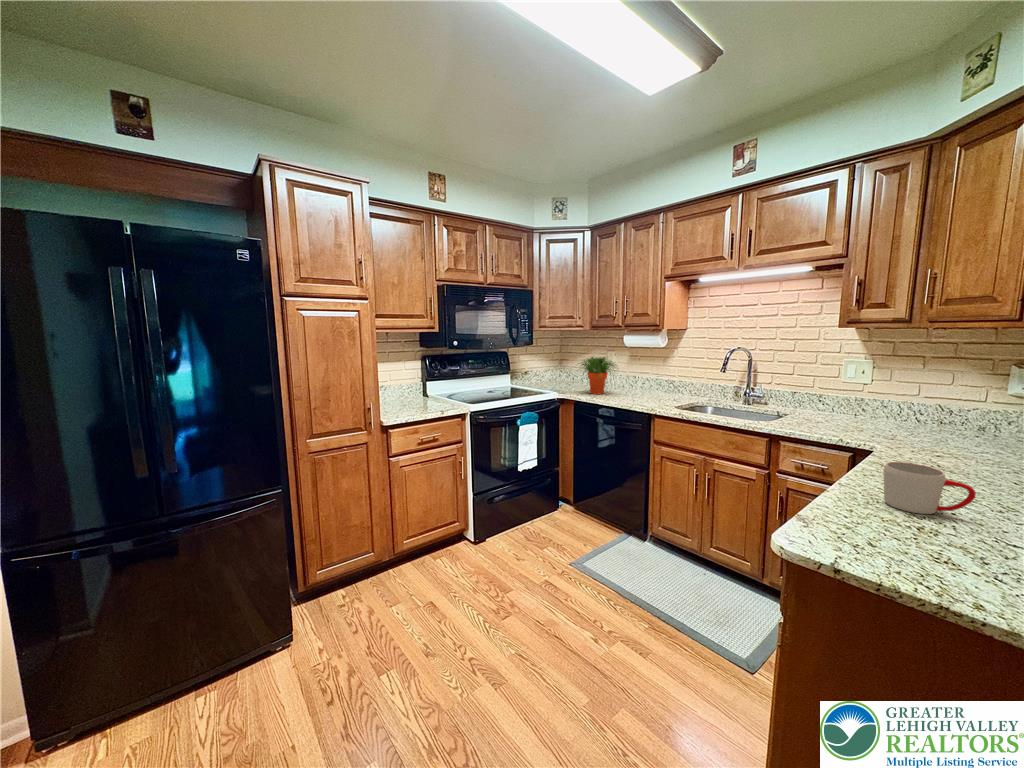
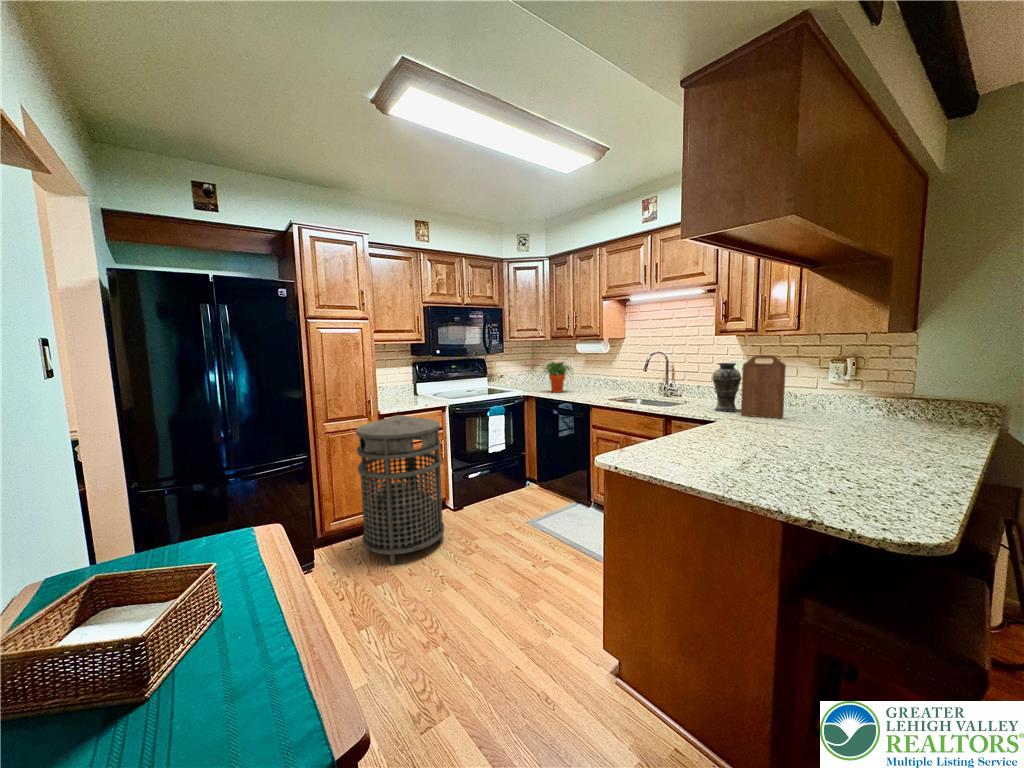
cutting board: none [894,358,978,449] -> present [741,355,786,418]
vase: none [837,366,885,433] -> present [712,363,742,412]
trash can: none [351,429,467,637] -> present [356,415,444,565]
mug: present [884,462,976,514] -> none [676,416,715,444]

